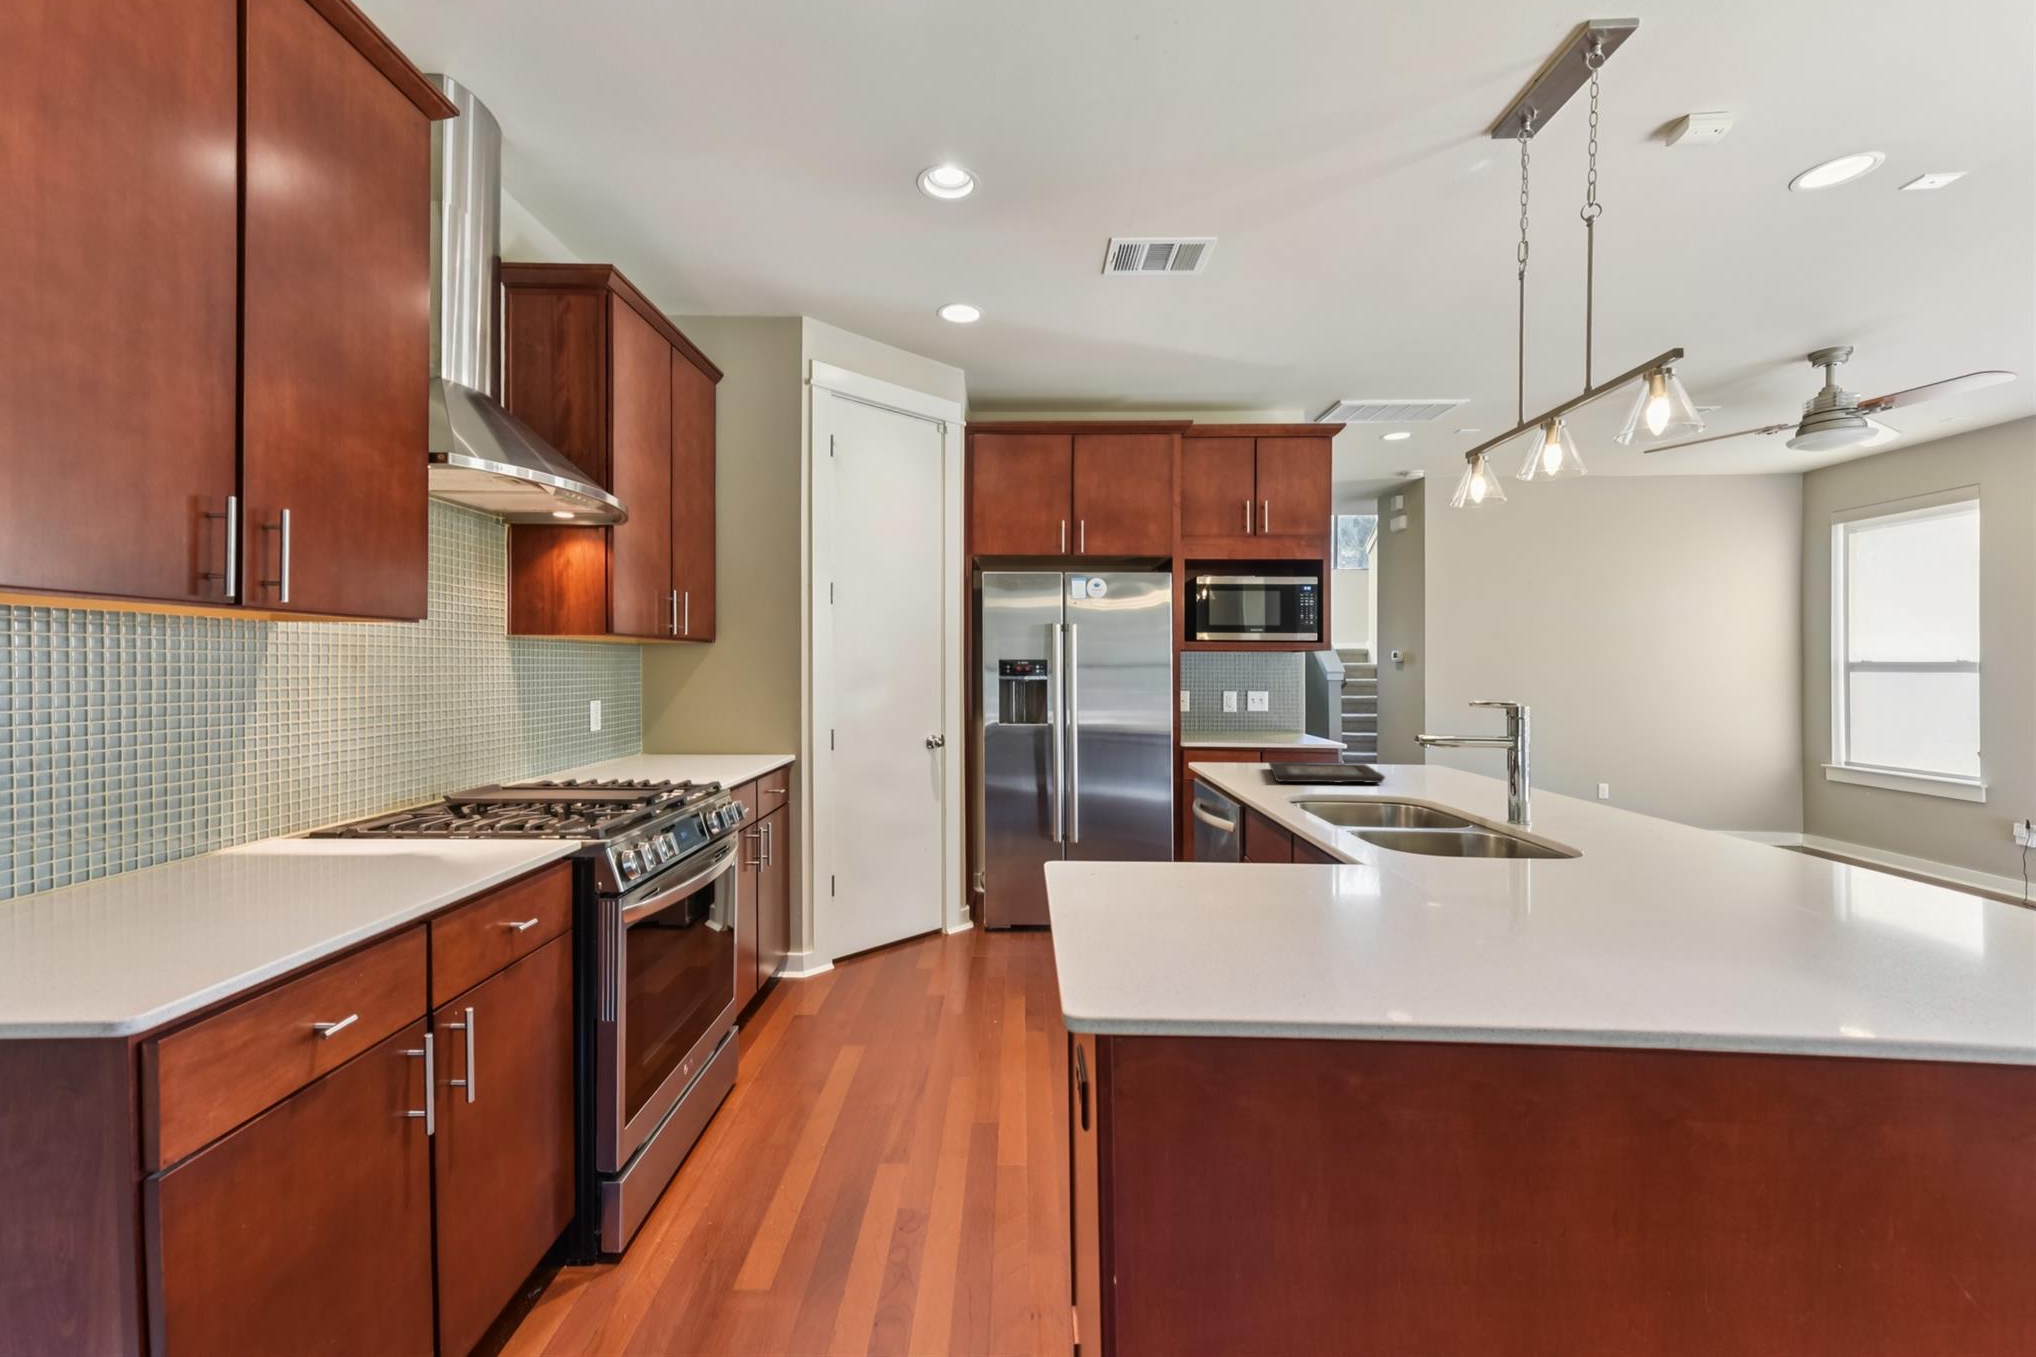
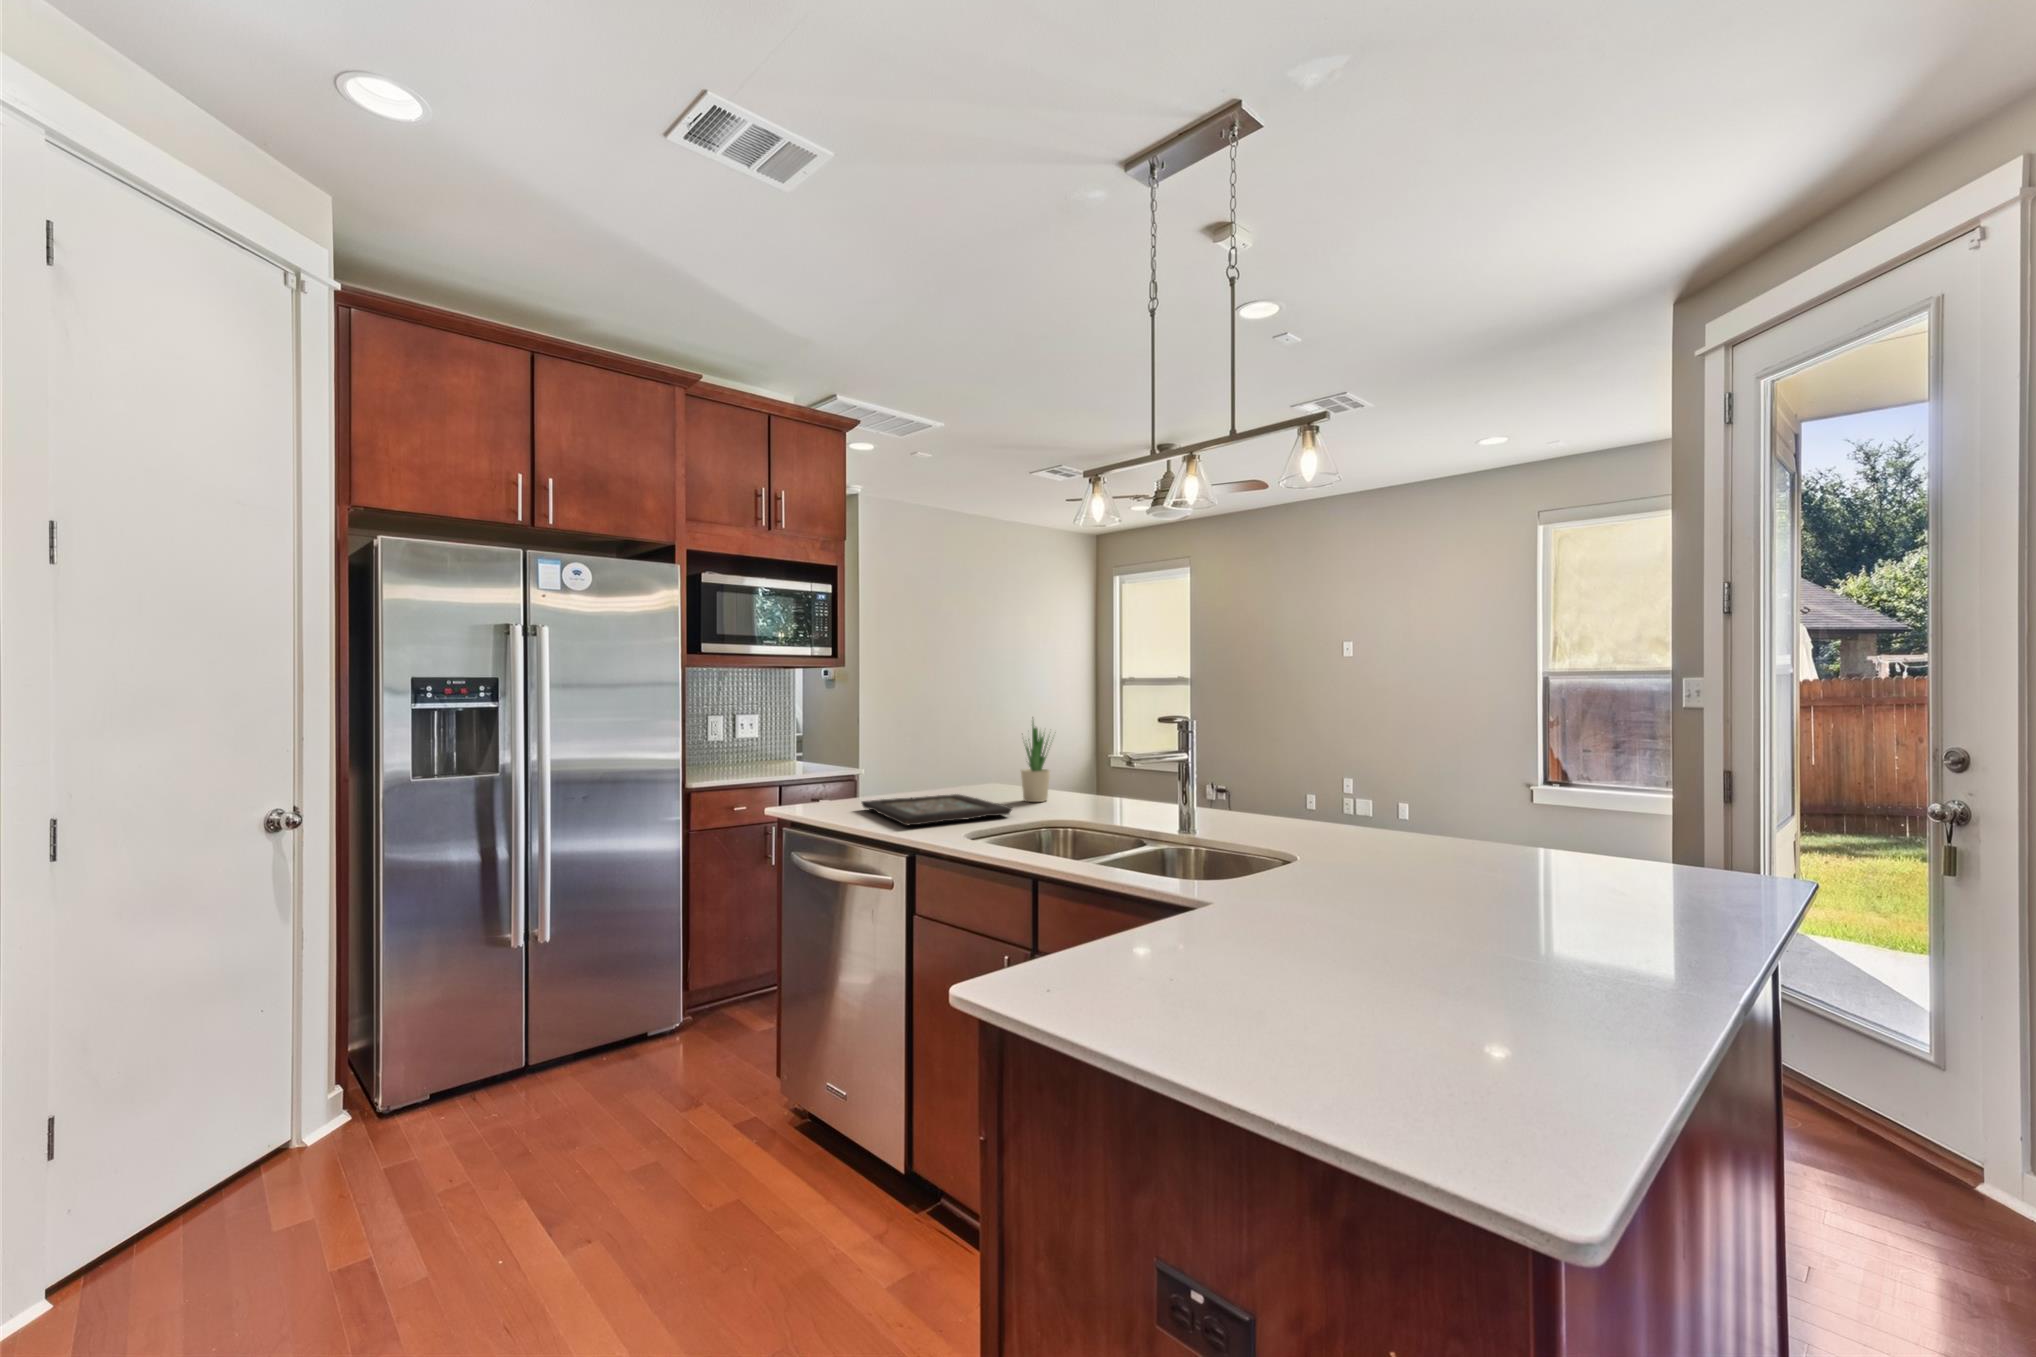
potted plant: none [1421,695,1459,777] -> present [1021,722,1050,802]

